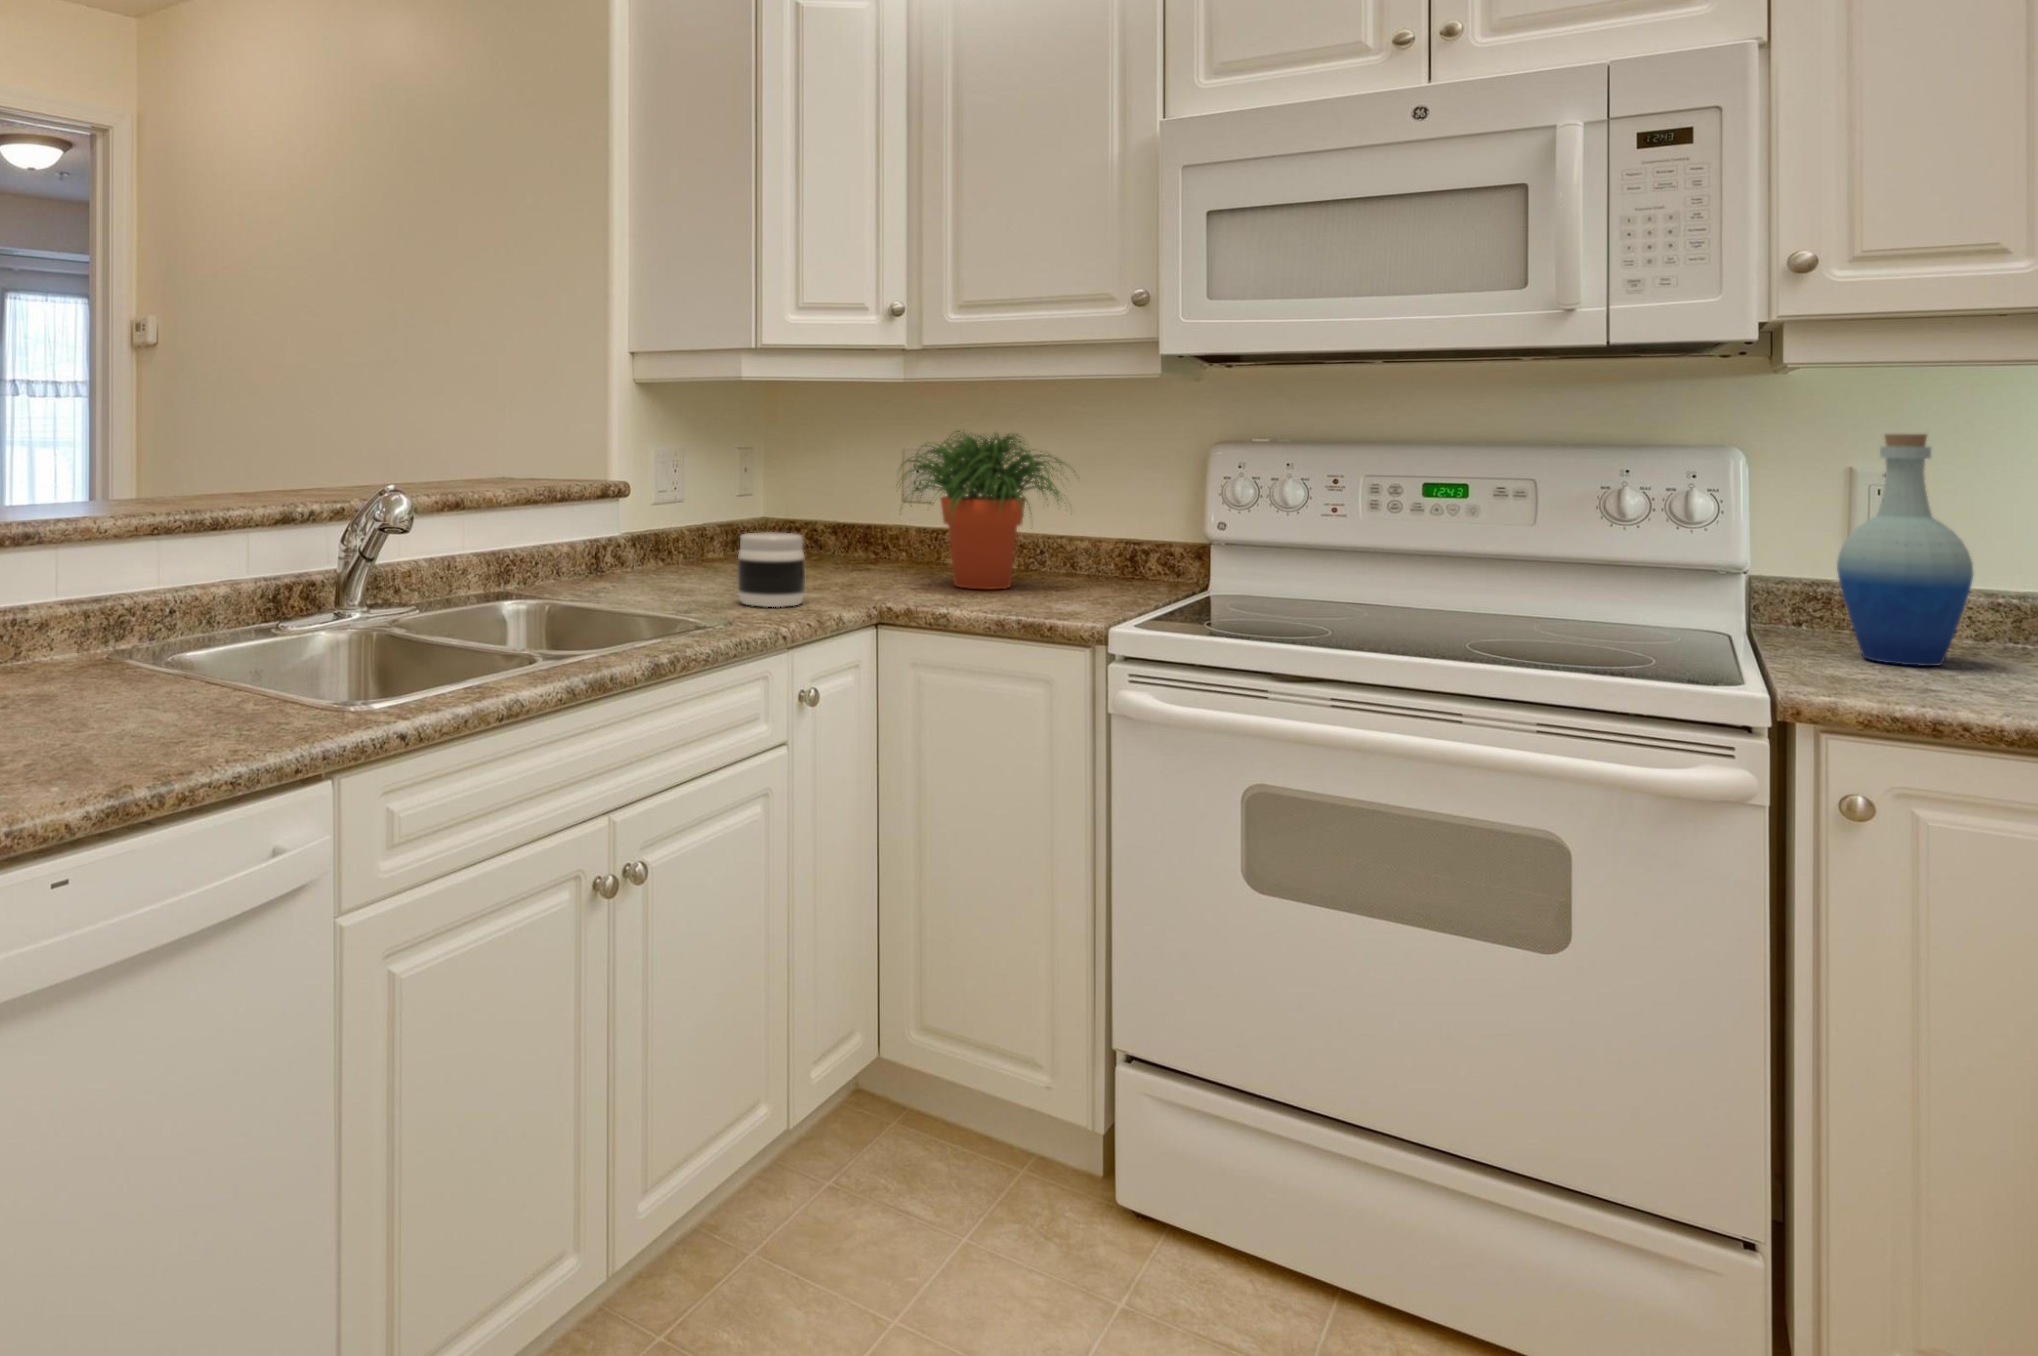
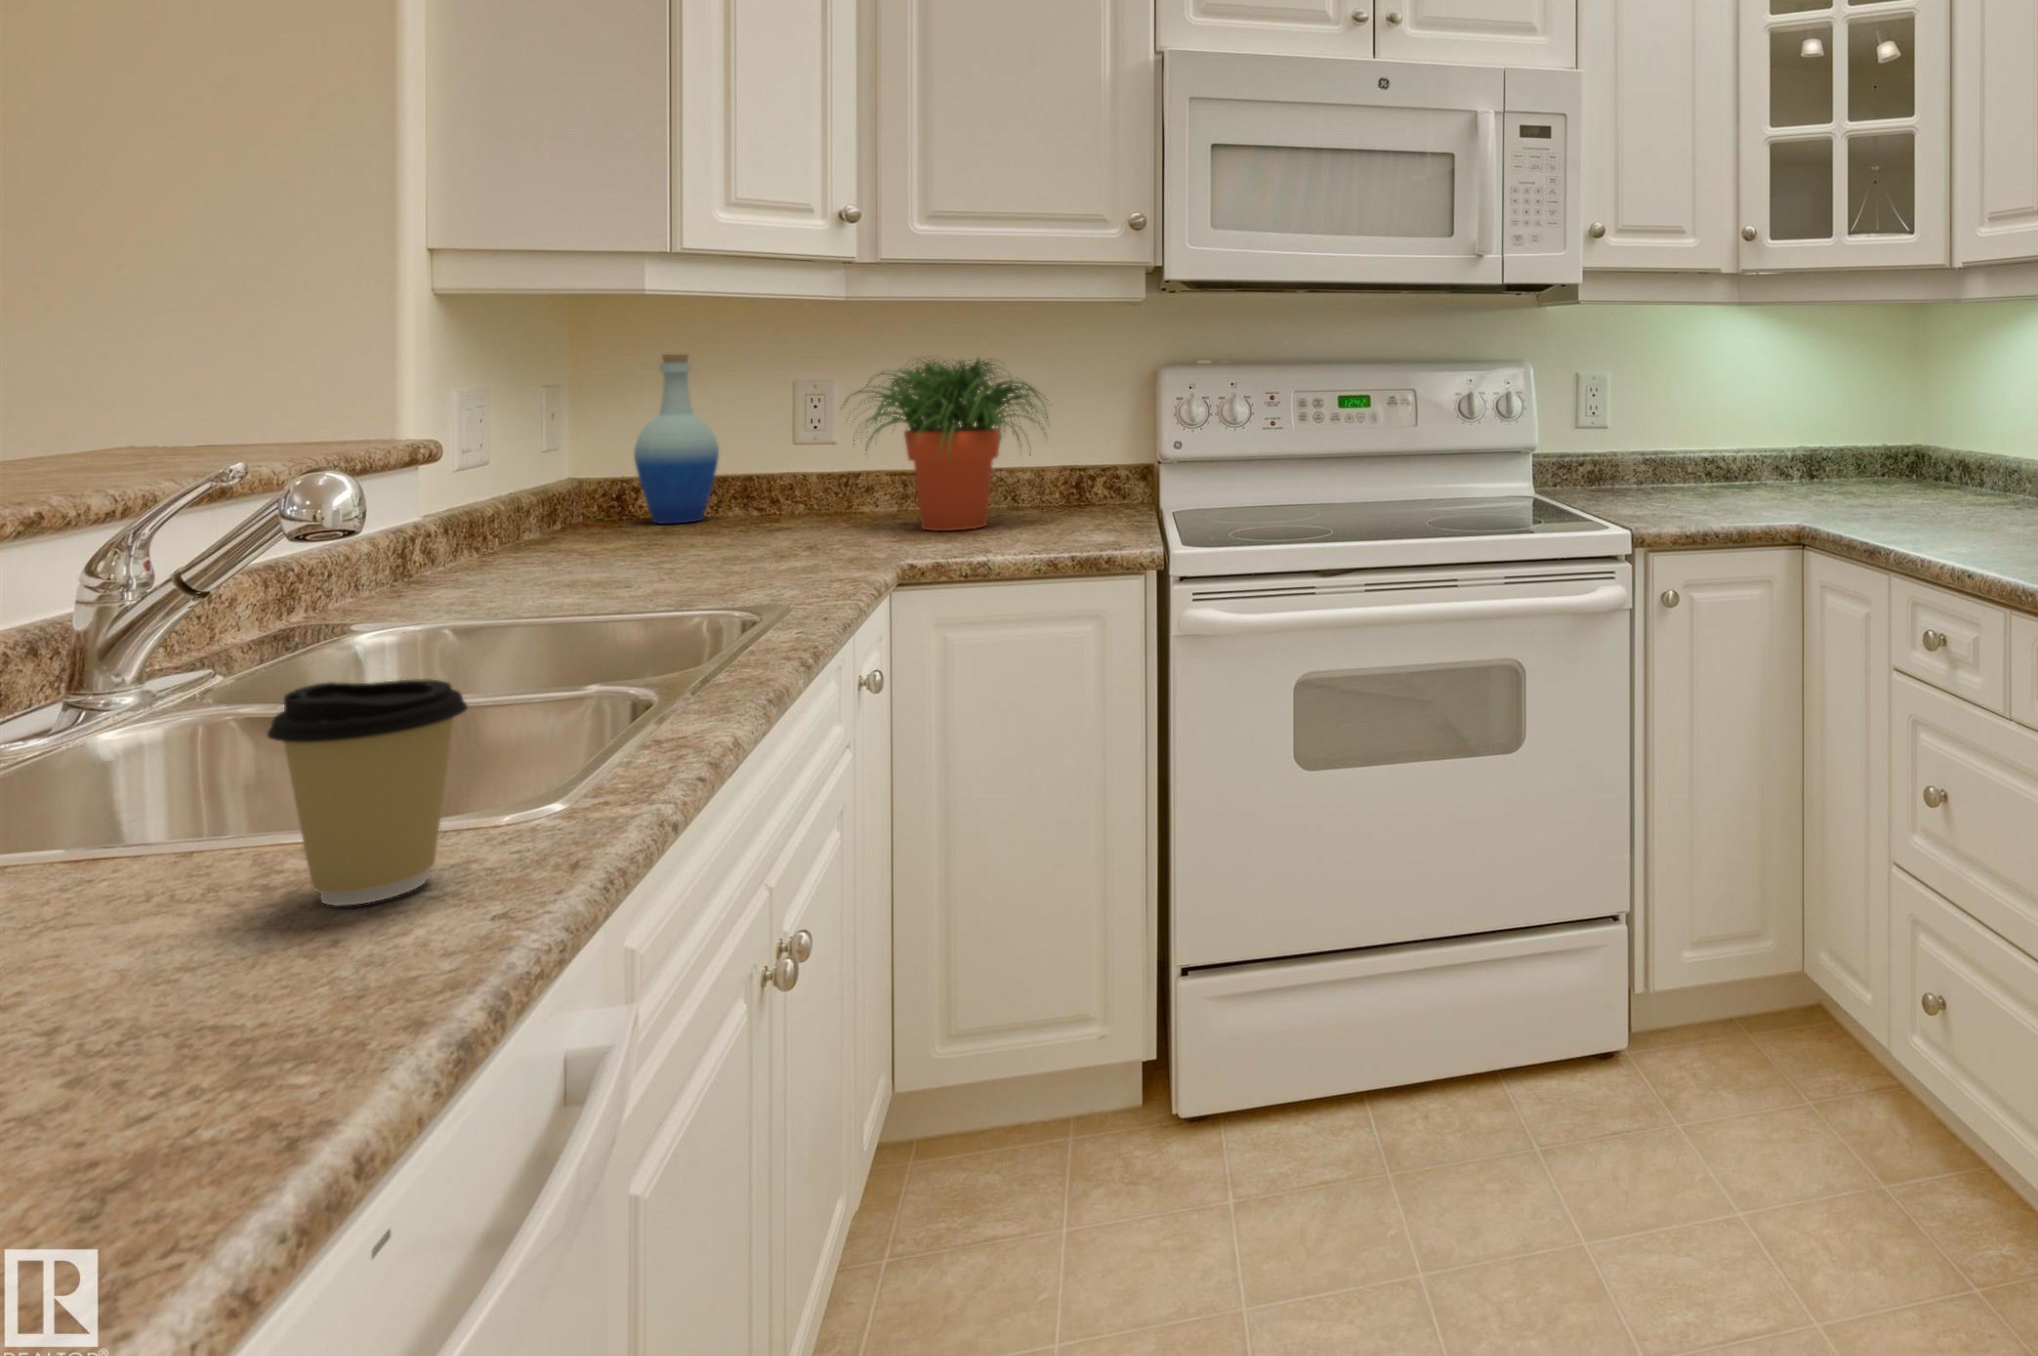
bottle: present [1837,434,1973,666] -> present [634,354,719,523]
jar: present [737,532,805,607] -> none [711,484,807,580]
coffee cup: none [187,611,276,734] -> present [267,679,467,906]

